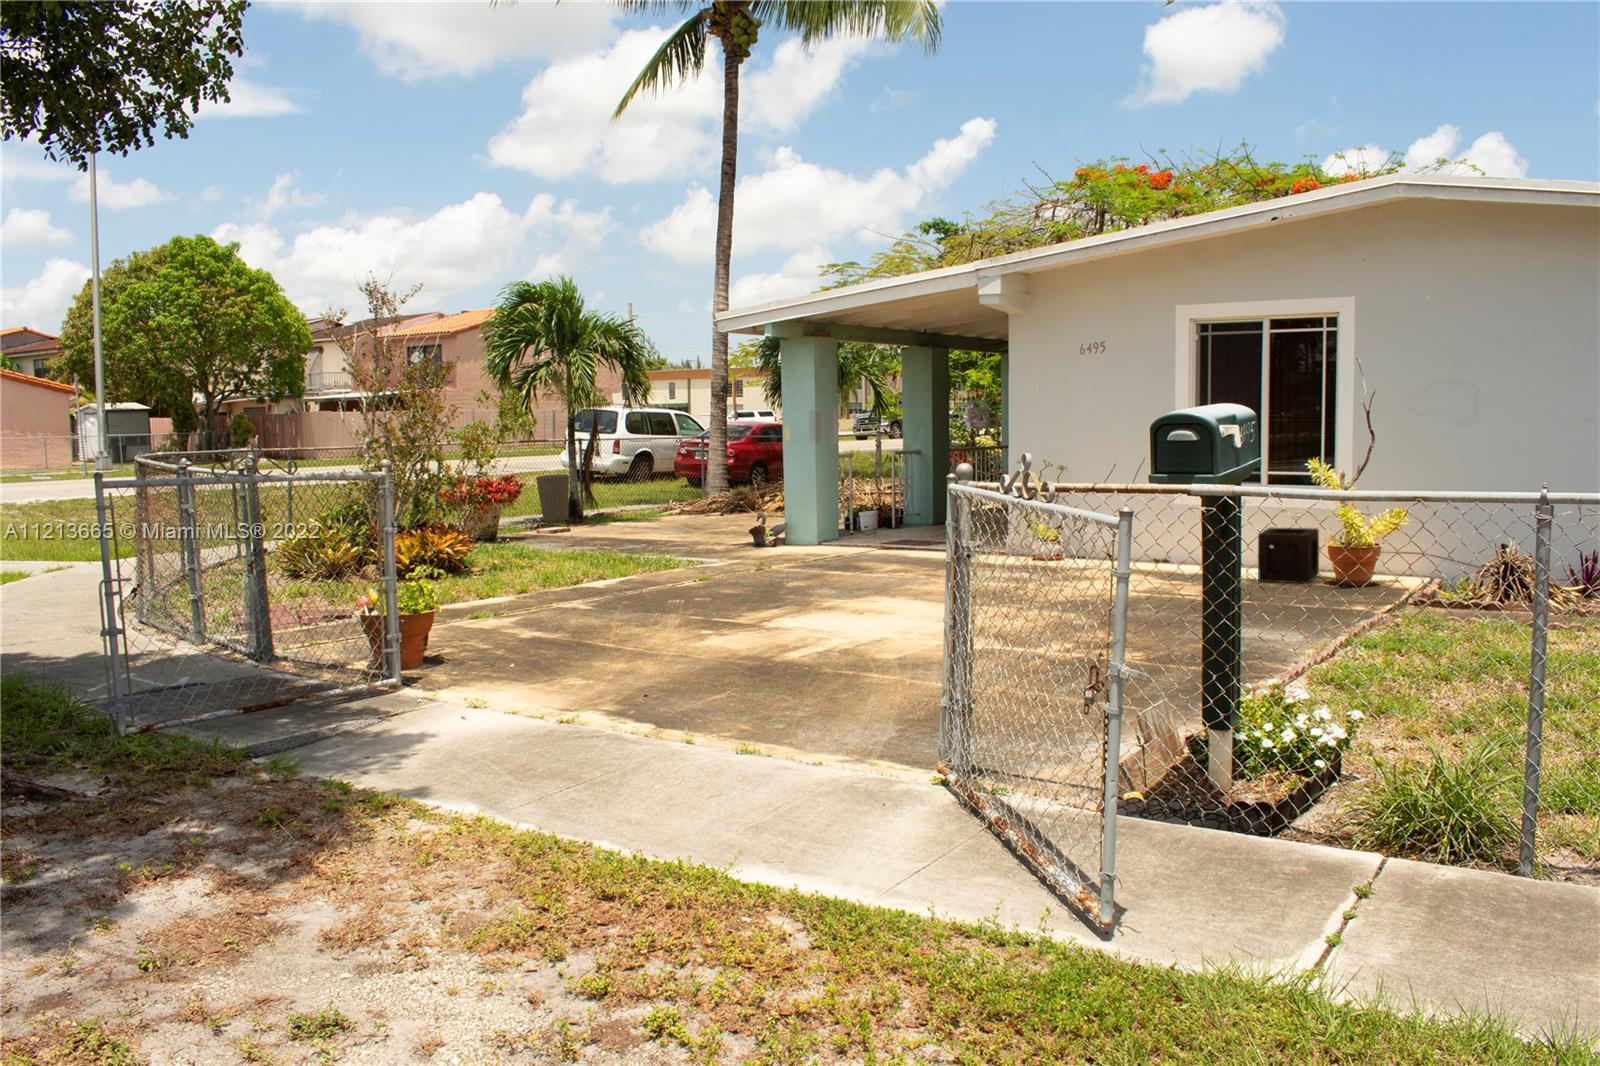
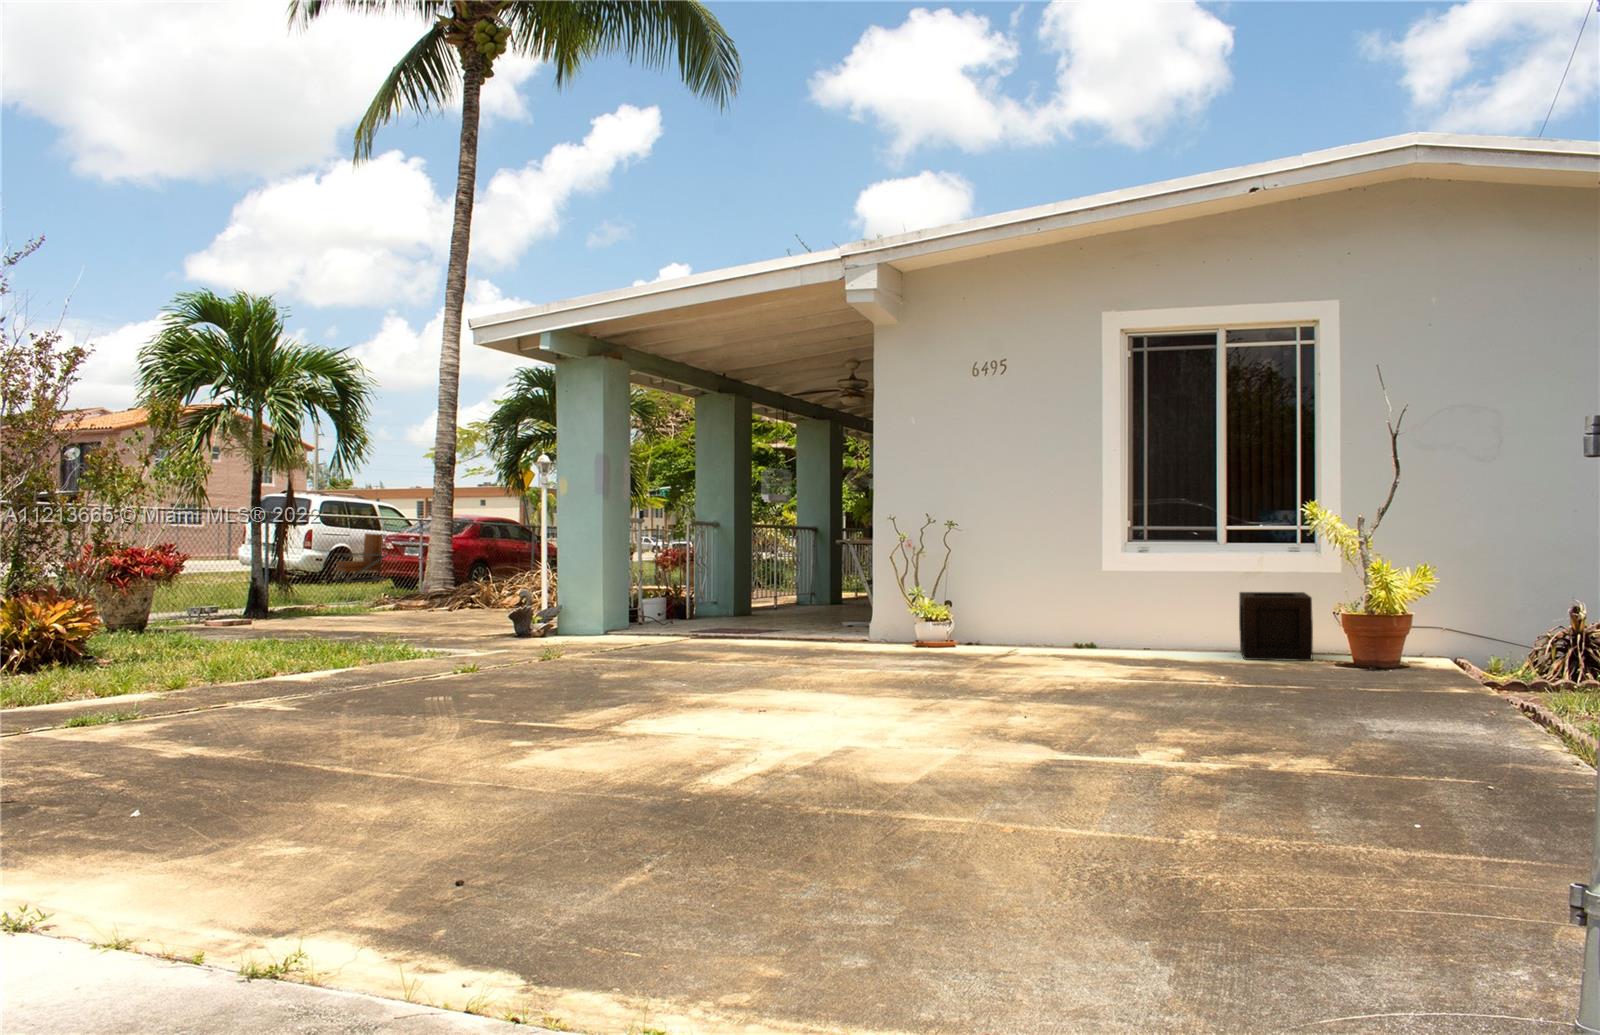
lounge chair: none [637,441,681,485] -> present [335,533,388,582]
trash can: present [536,474,569,522] -> none [206,553,252,613]

